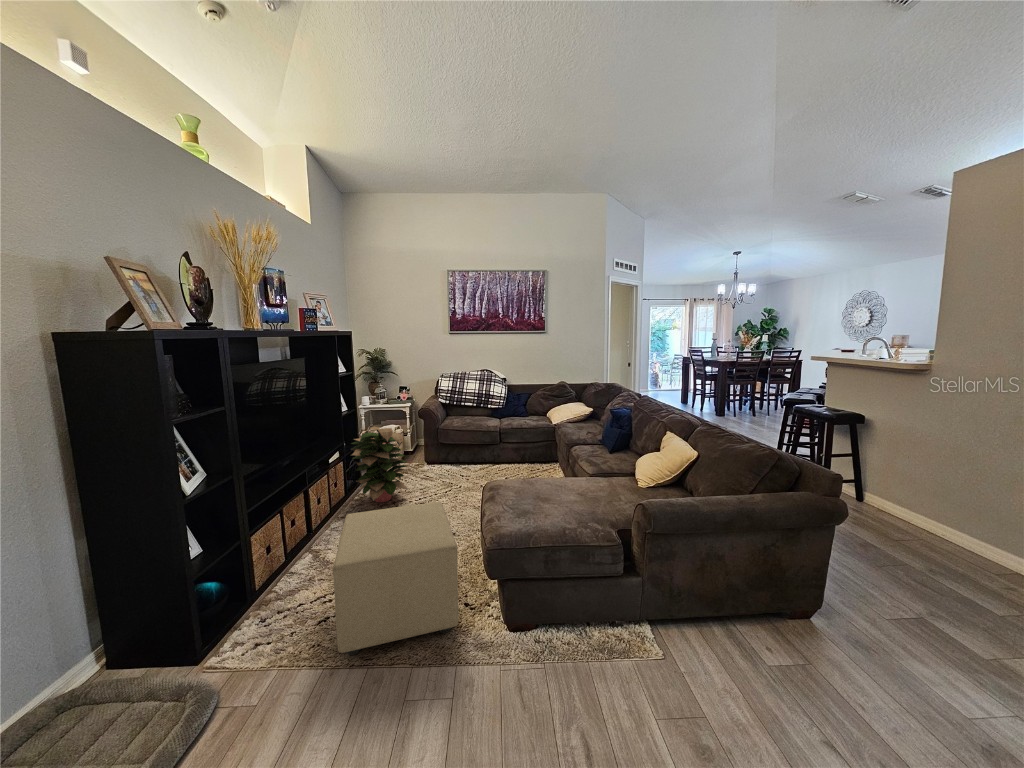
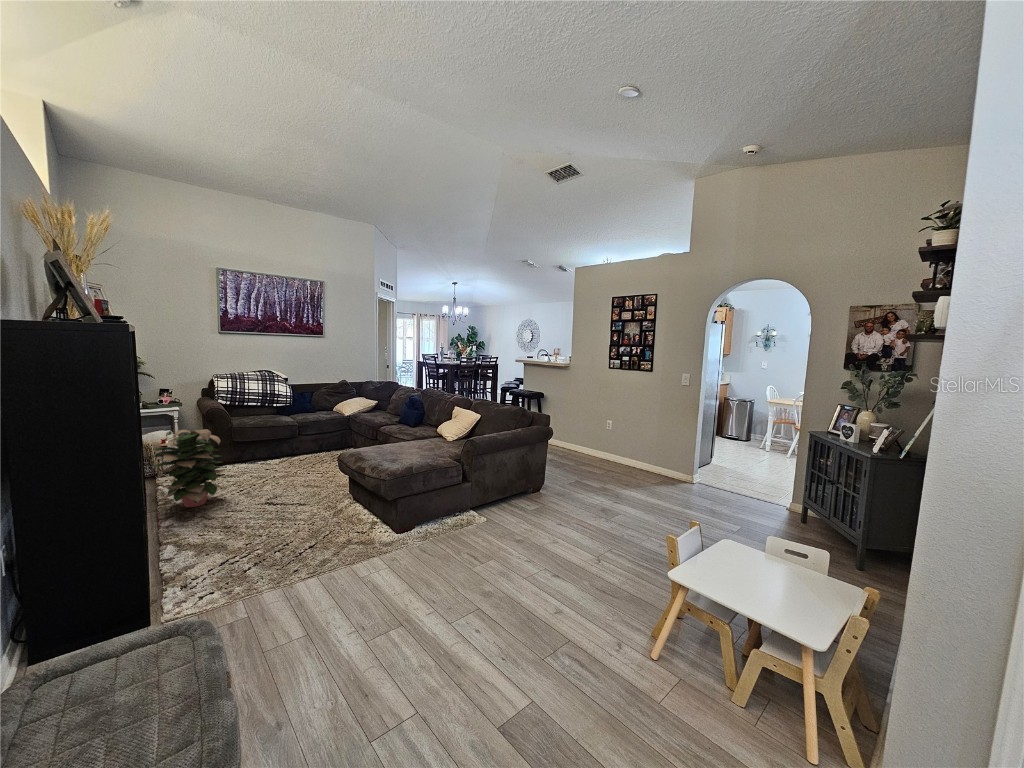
ottoman: present [333,502,458,655] -> none [250,471,369,576]

